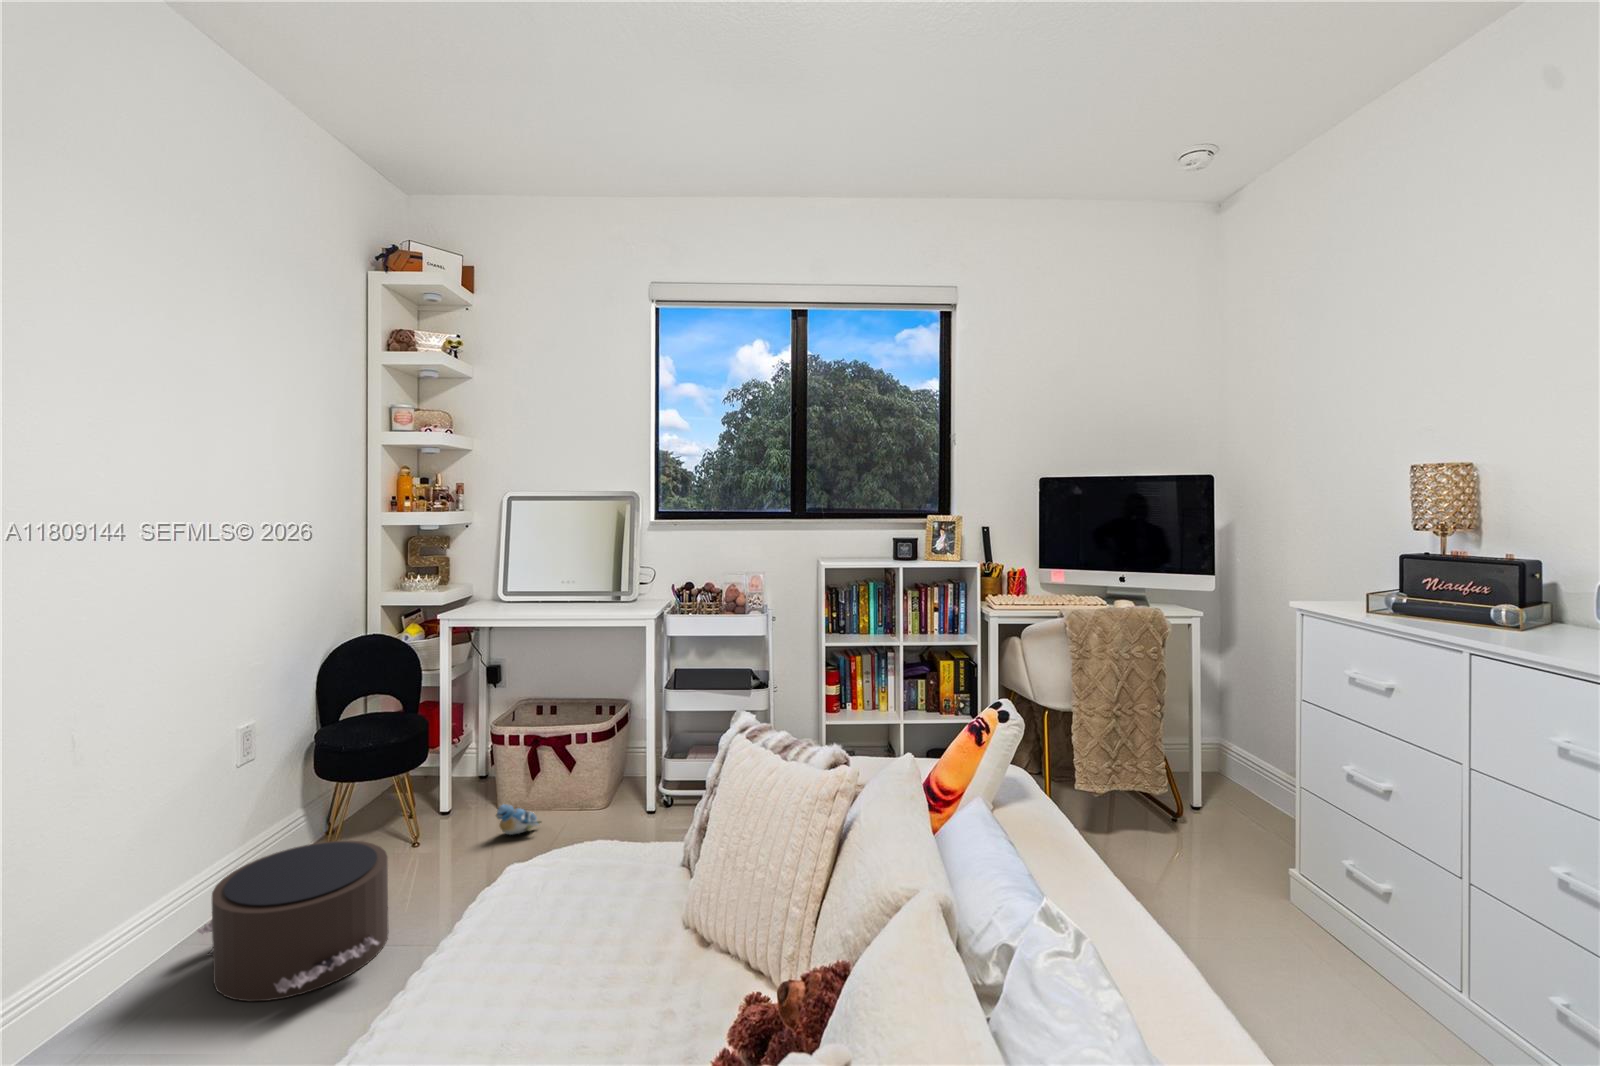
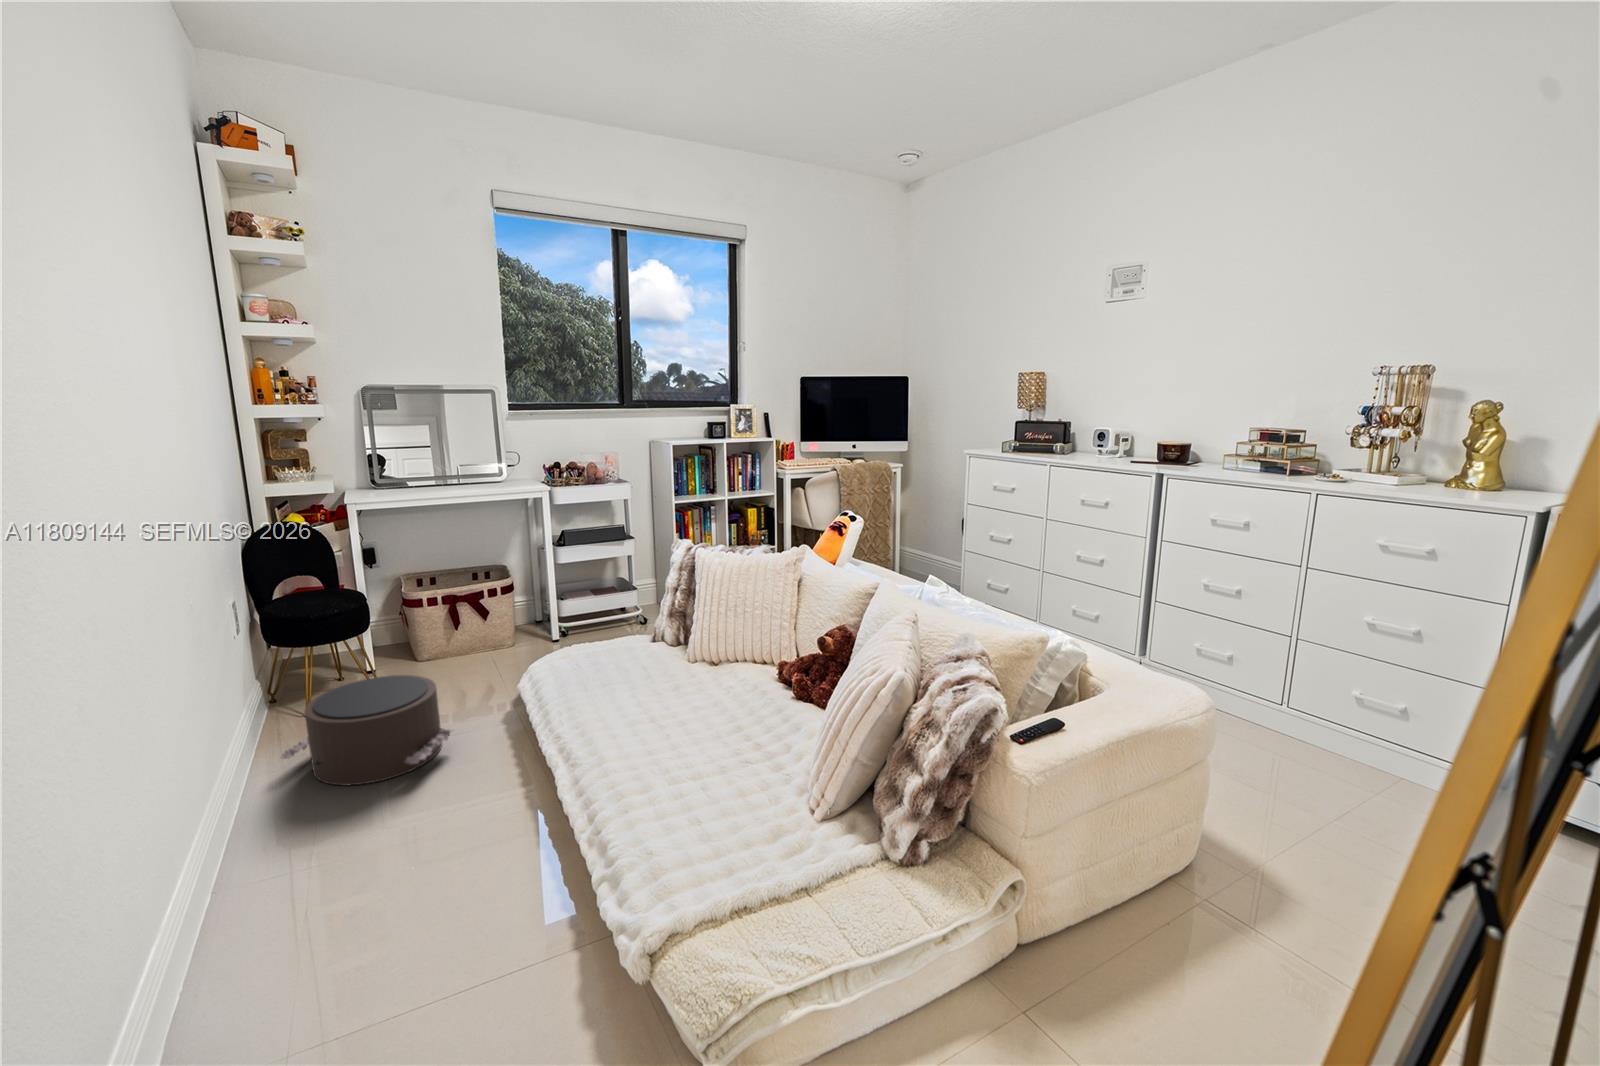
plush toy: present [496,804,541,835] -> none [443,648,480,671]

